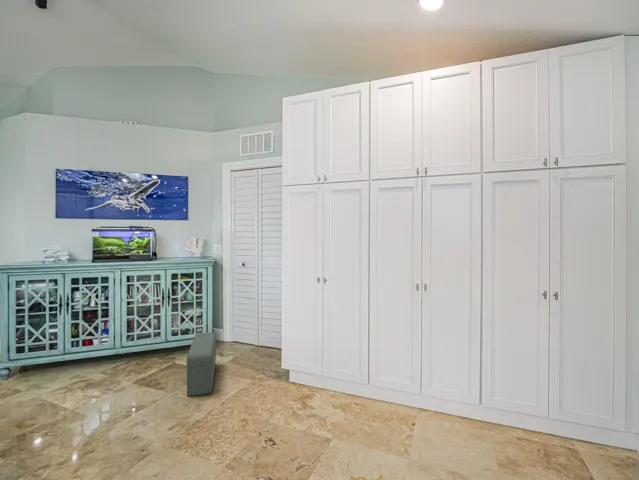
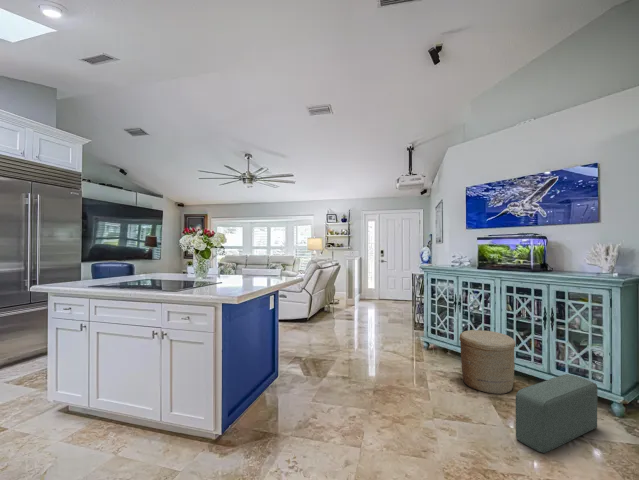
woven basket: none [87,321,146,384] -> present [459,330,516,394]

